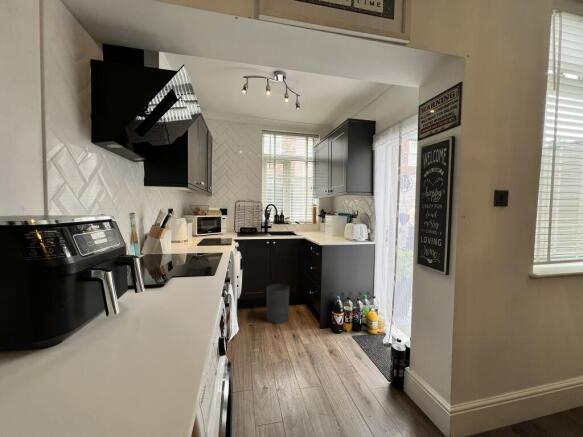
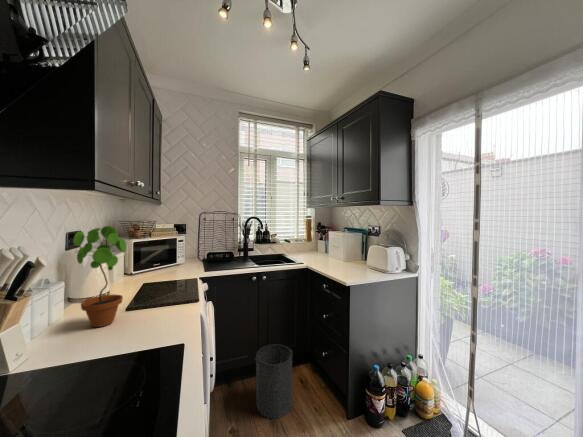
potted plant: none [178,204,199,249] -> present [73,226,127,327]

